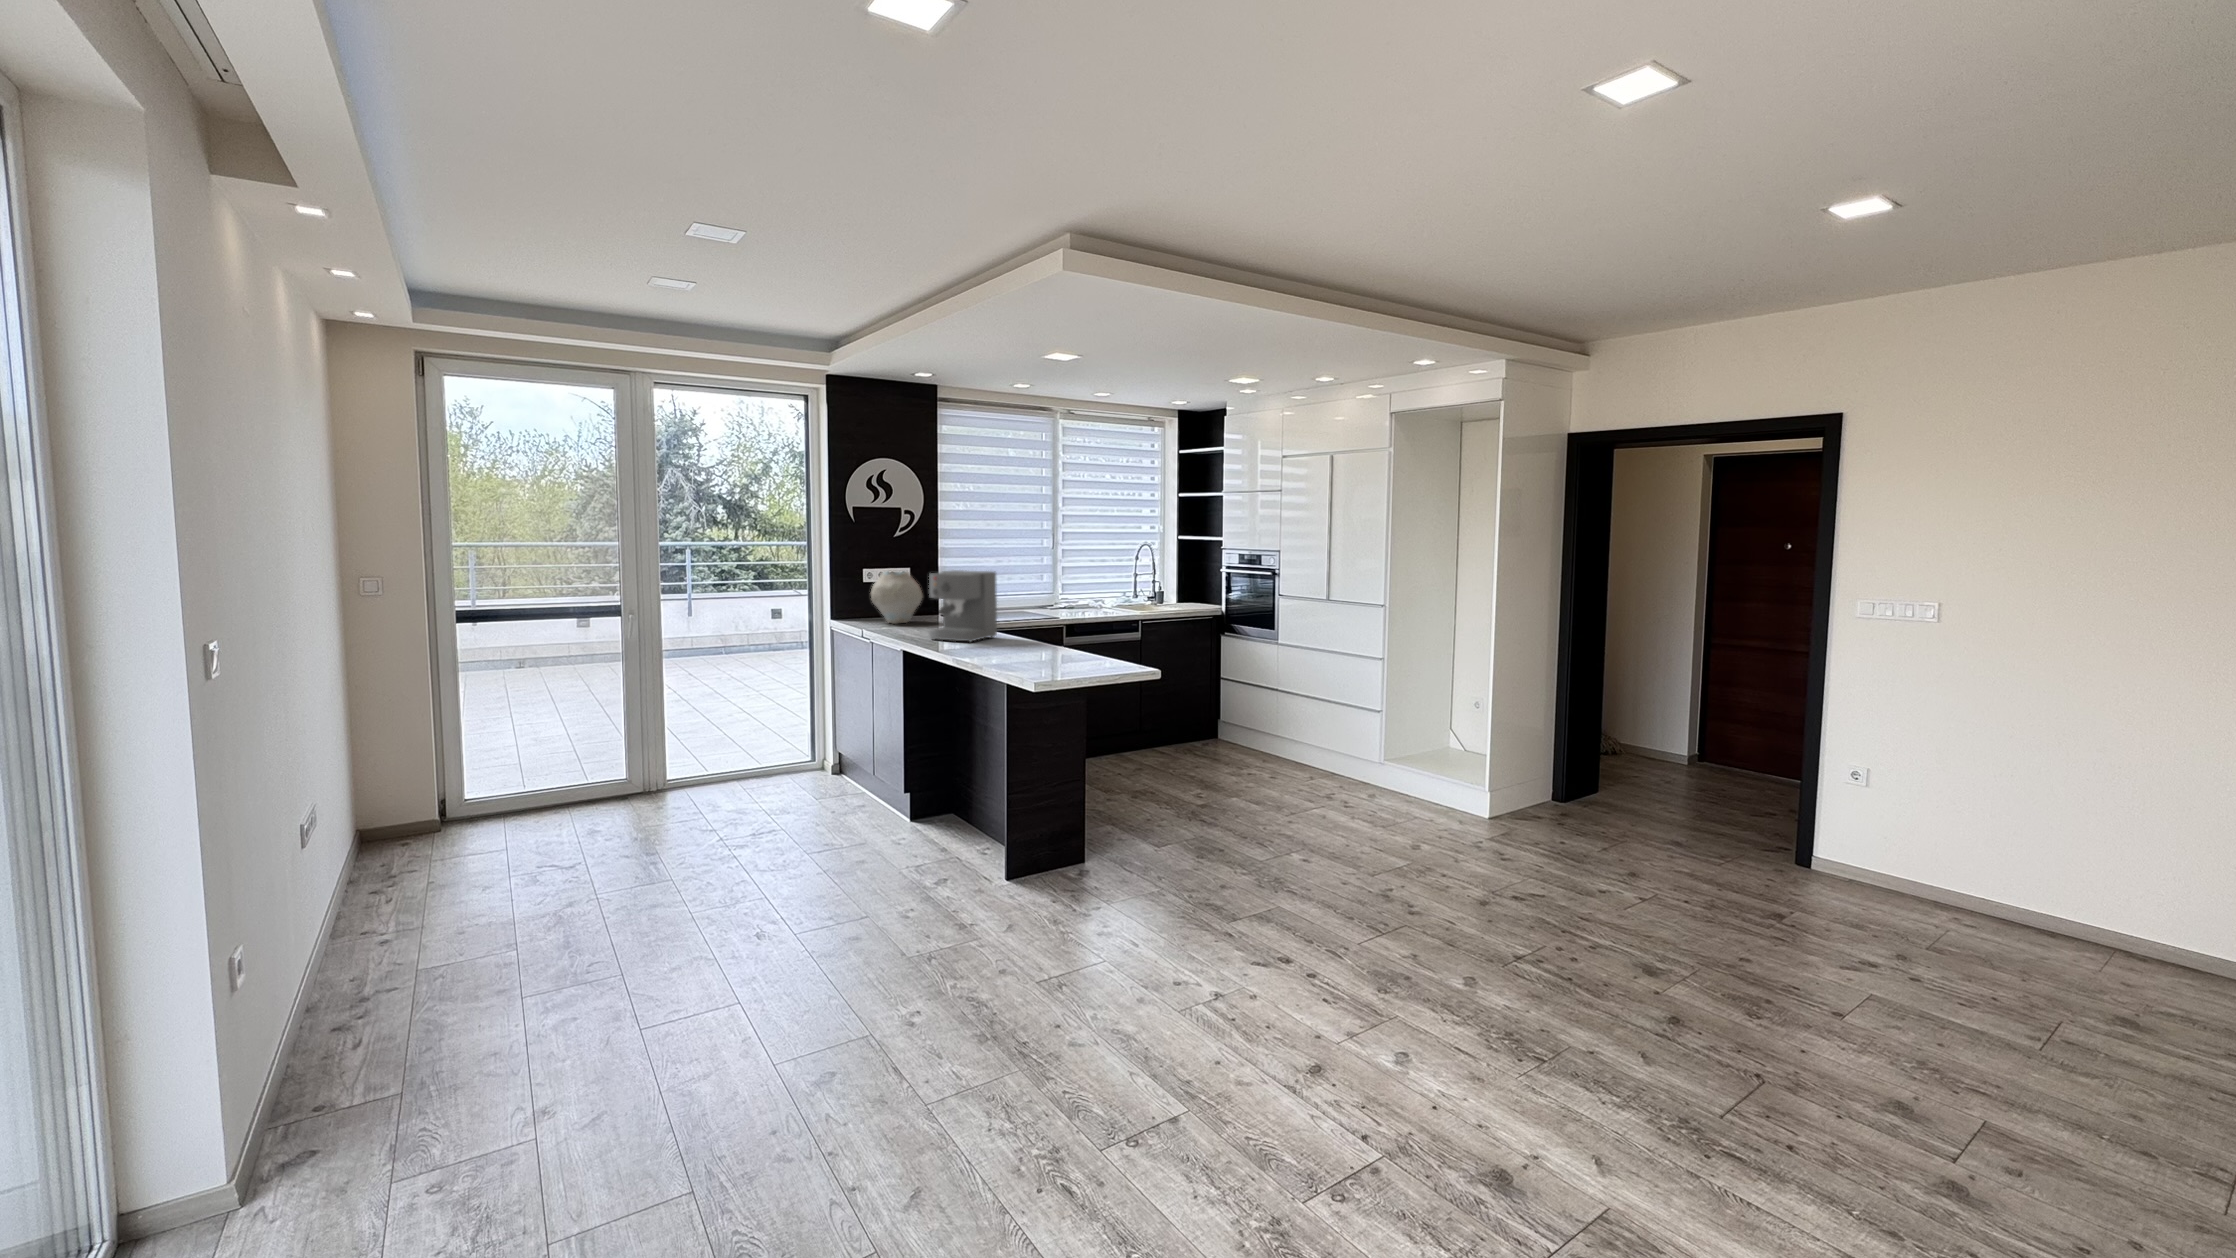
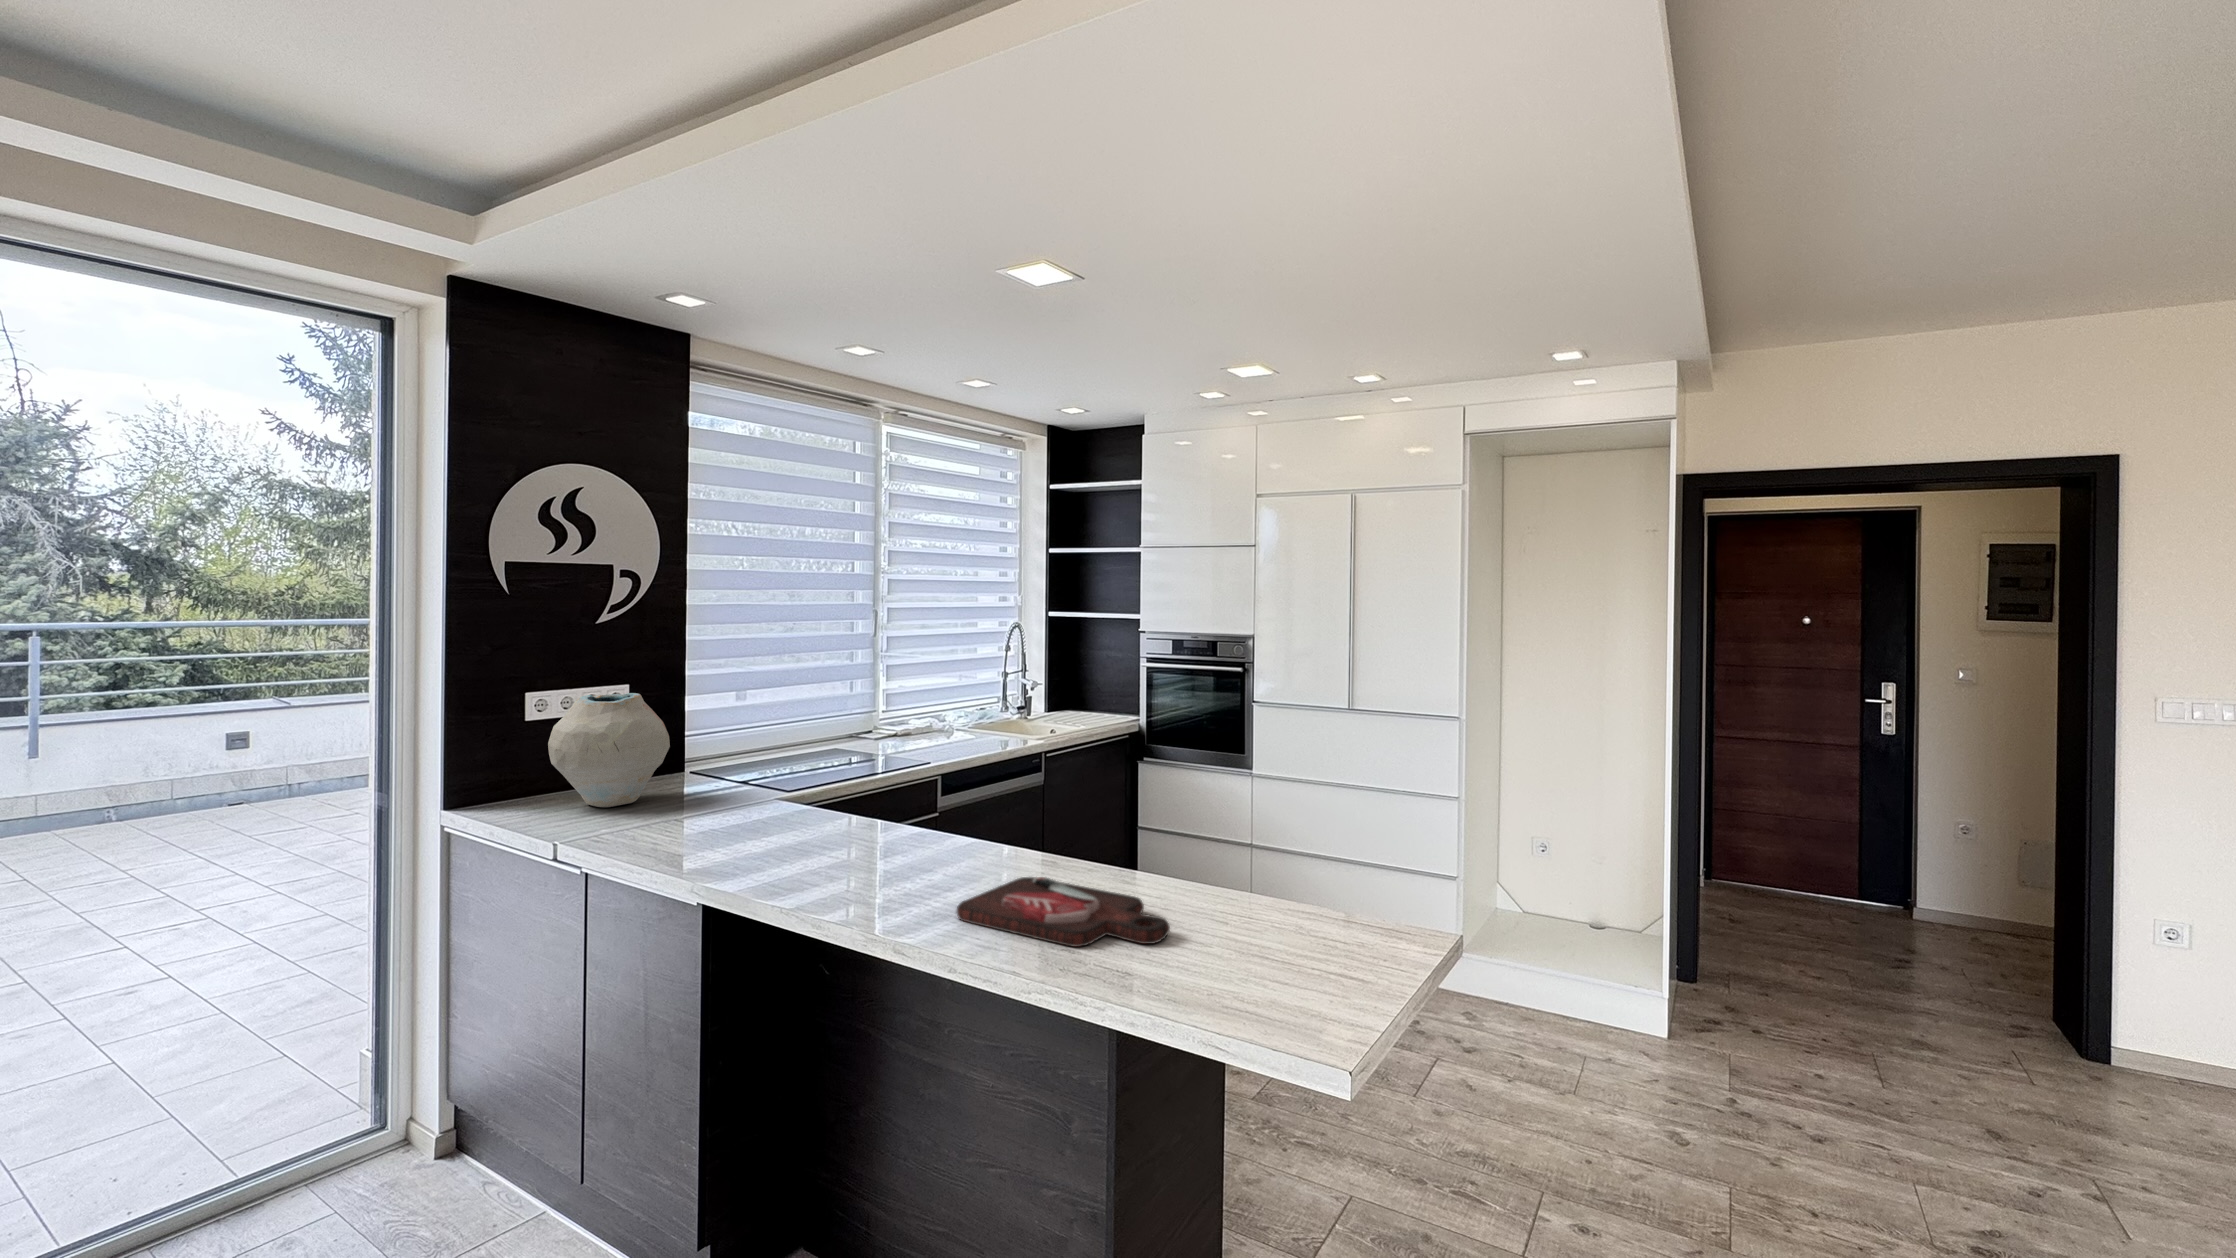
coffee maker: present [929,570,997,642] -> none [741,694,888,861]
cutting board: none [986,648,1060,666] -> present [957,877,1170,947]

